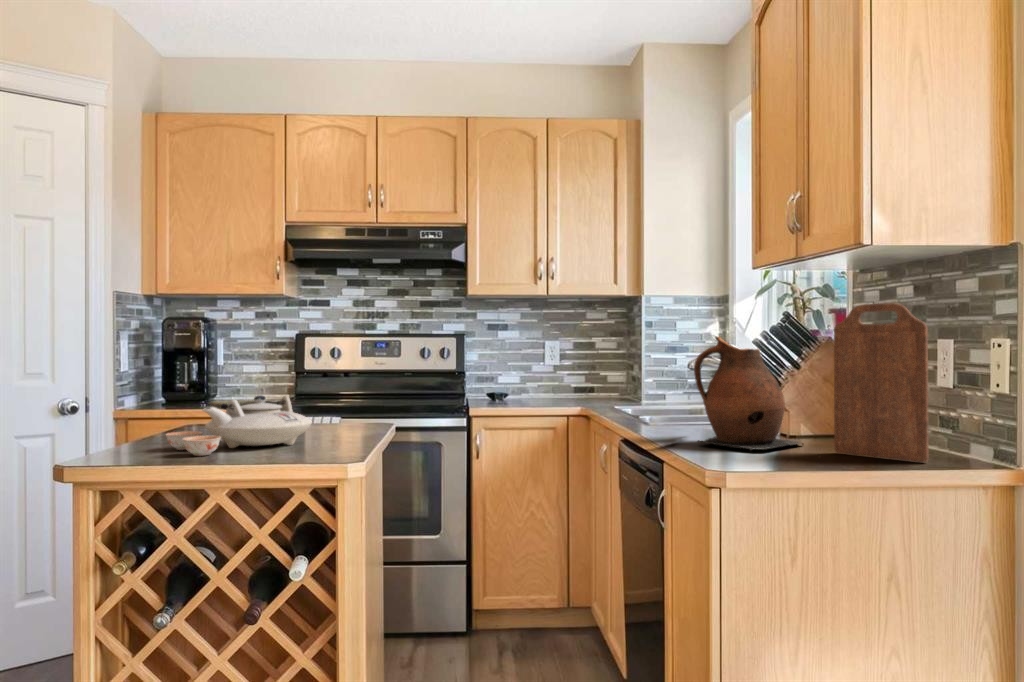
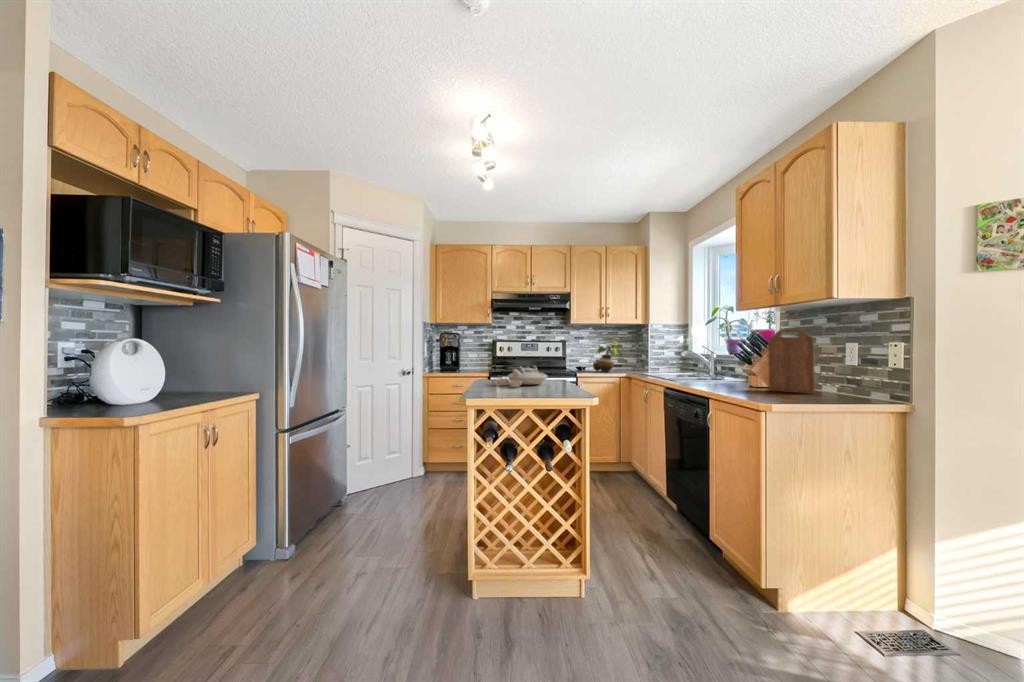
potted plant: none [518,327,581,405] -> present [593,338,622,372]
ceramic pitcher: present [694,337,804,451] -> none [702,342,752,389]

